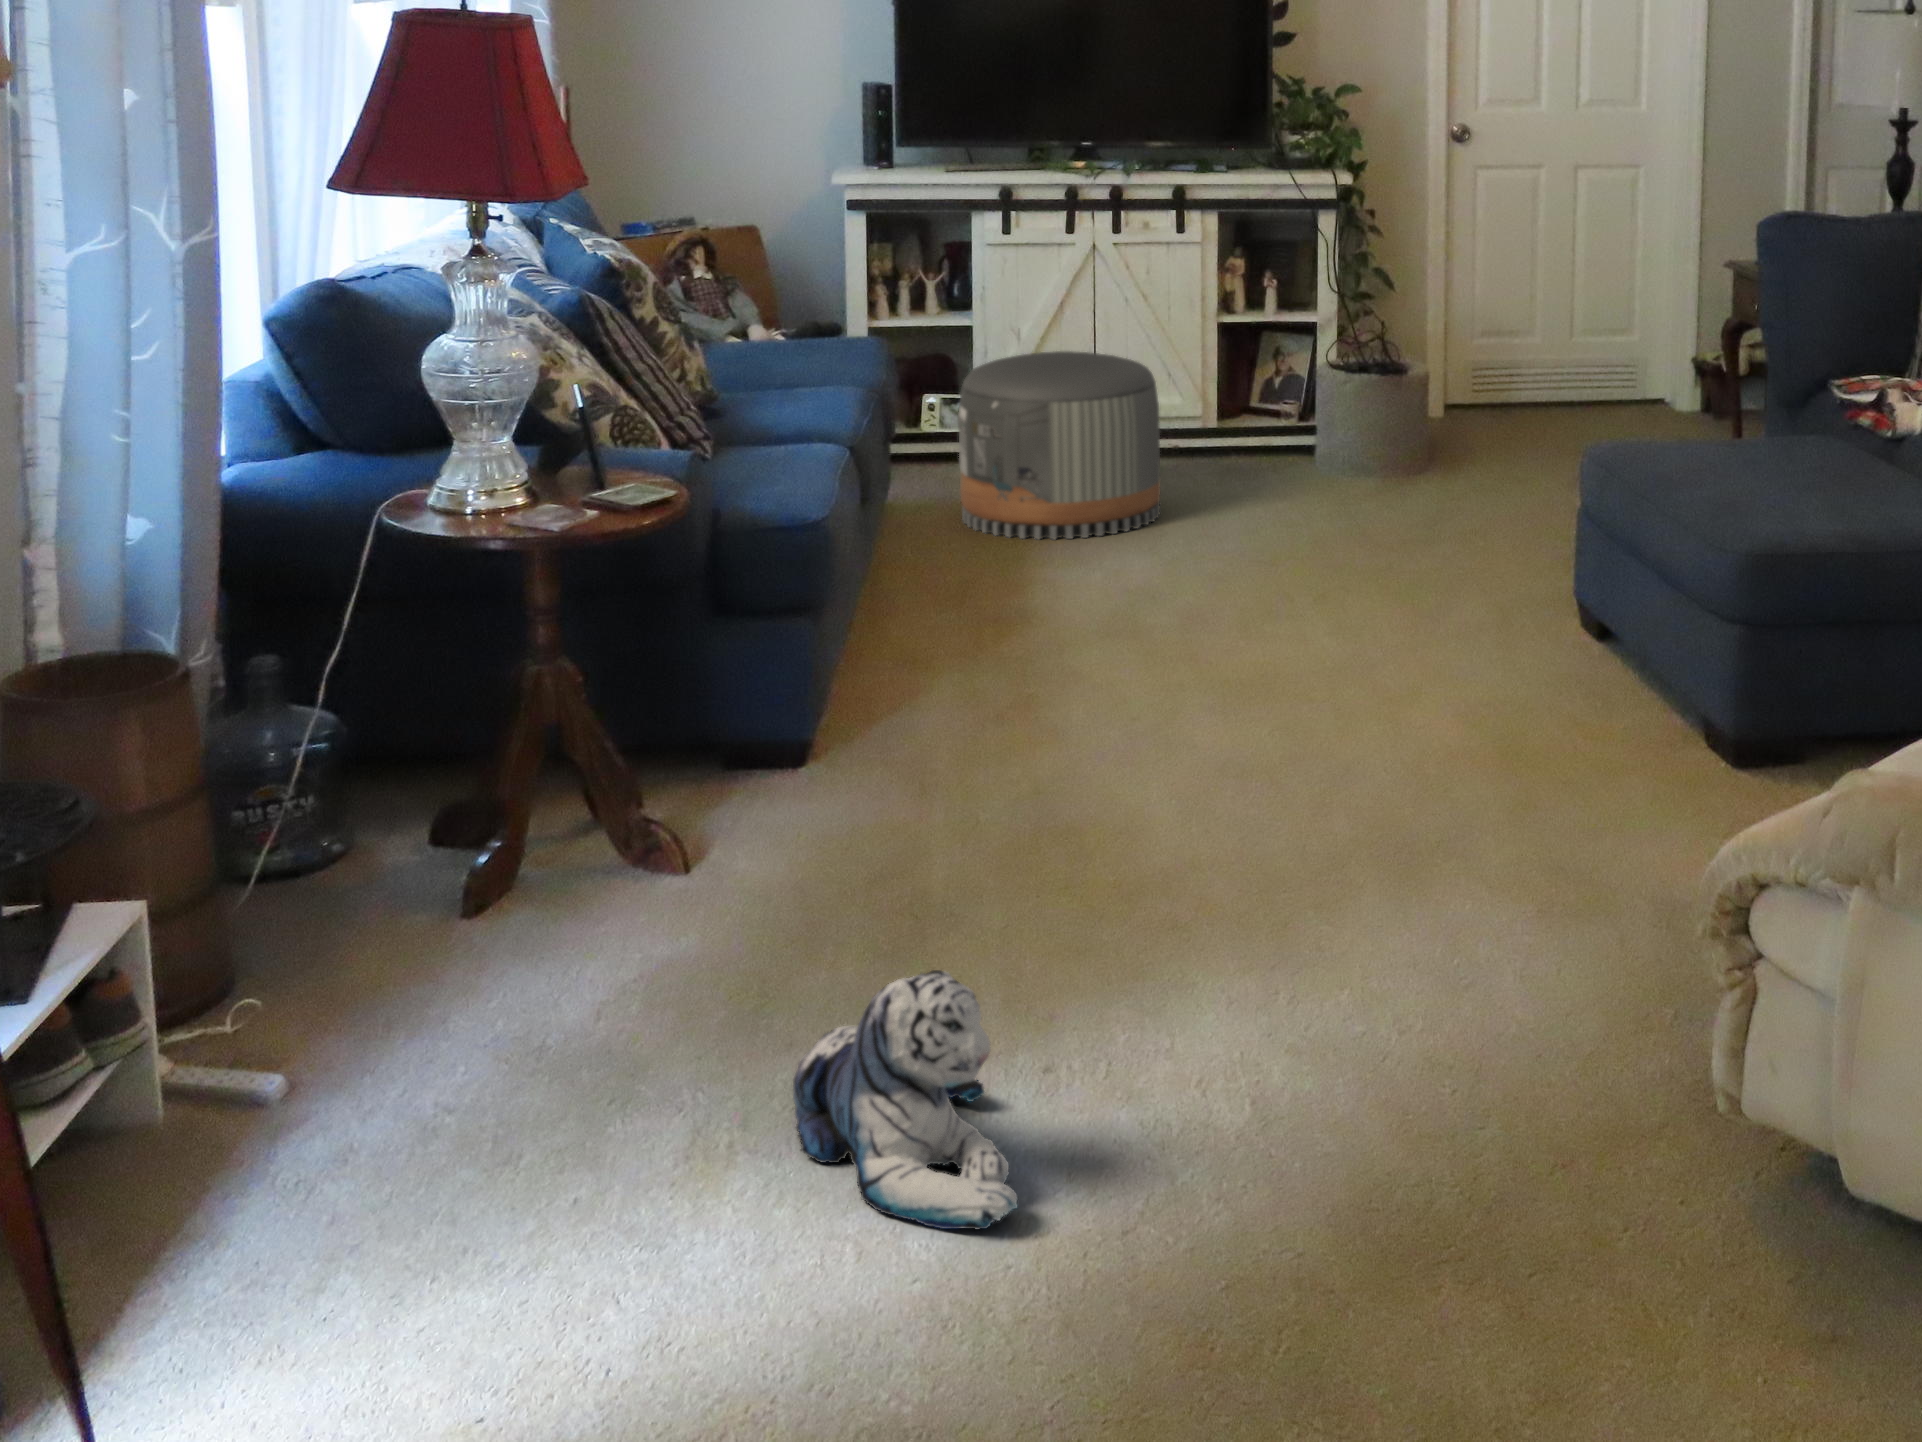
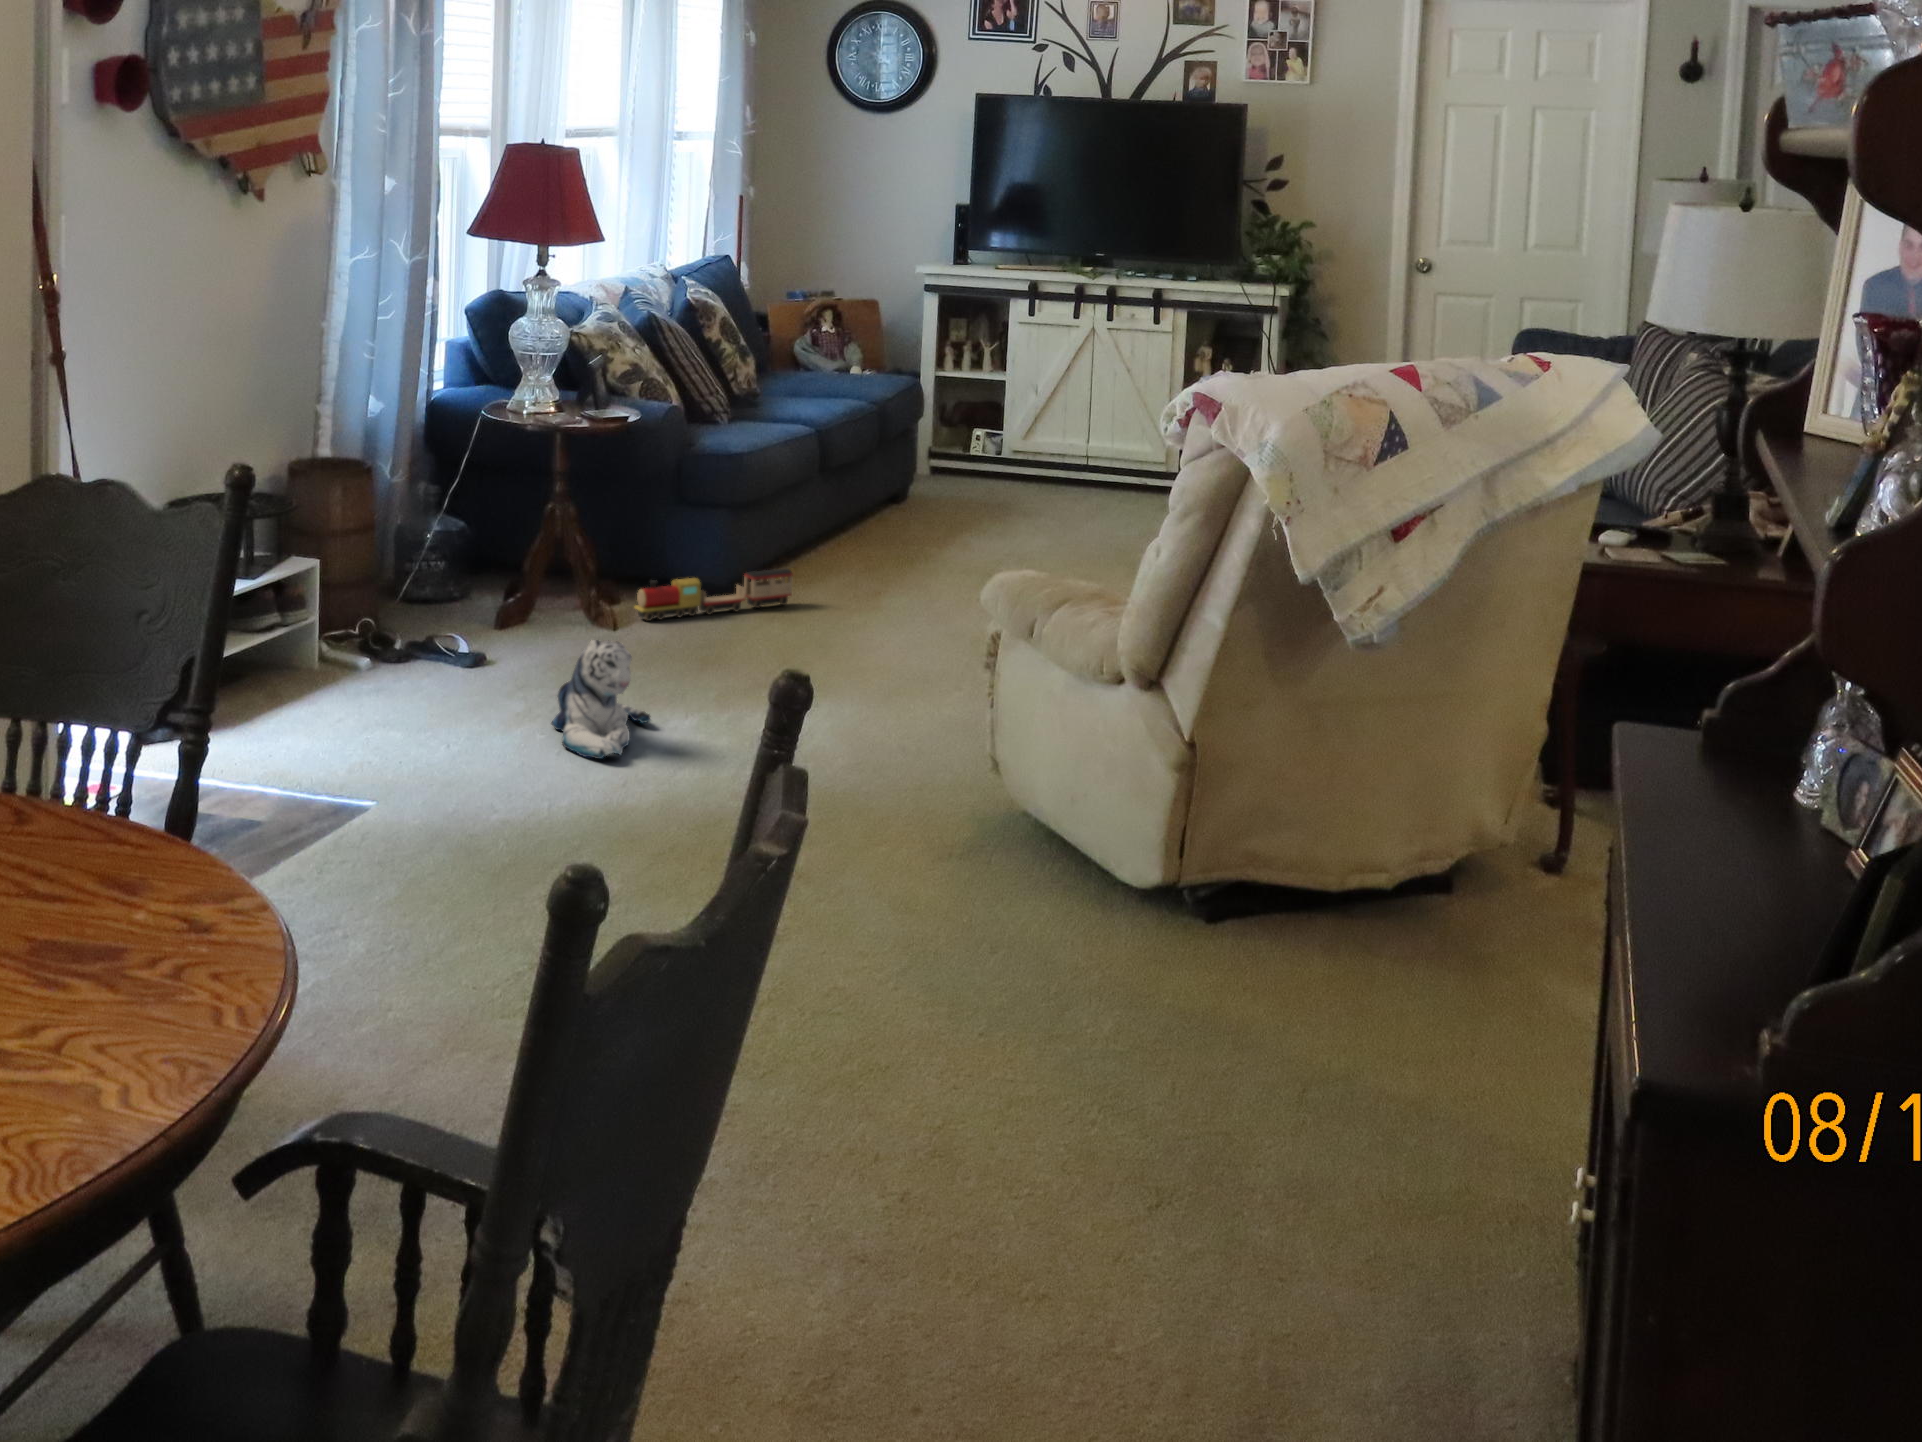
pouf: present [958,351,1160,539] -> none [947,396,1089,525]
toy train: none [707,692,938,834] -> present [635,568,792,621]

